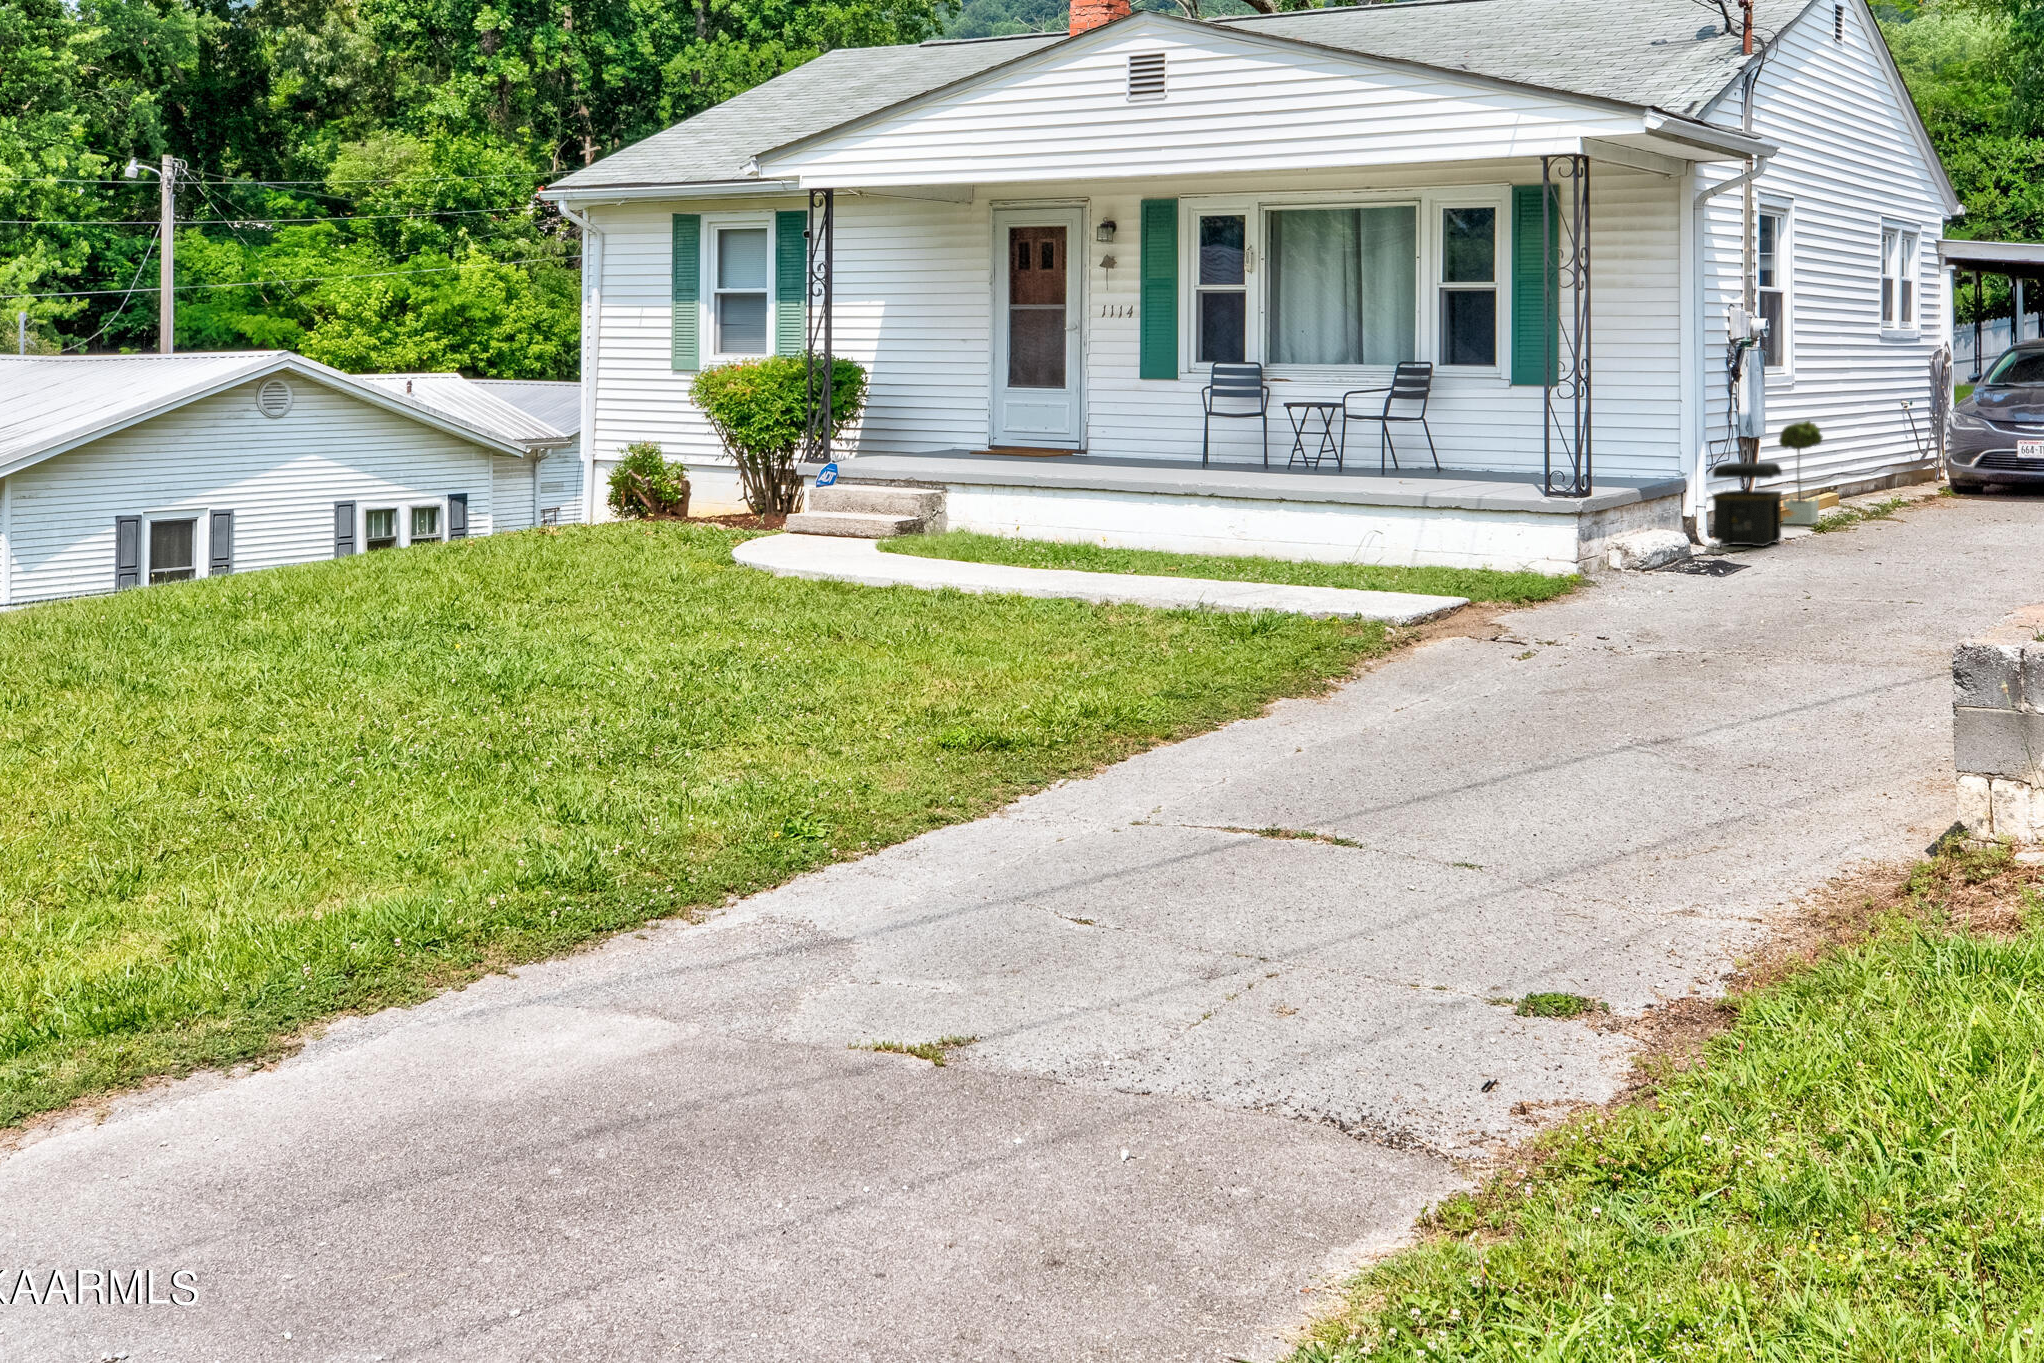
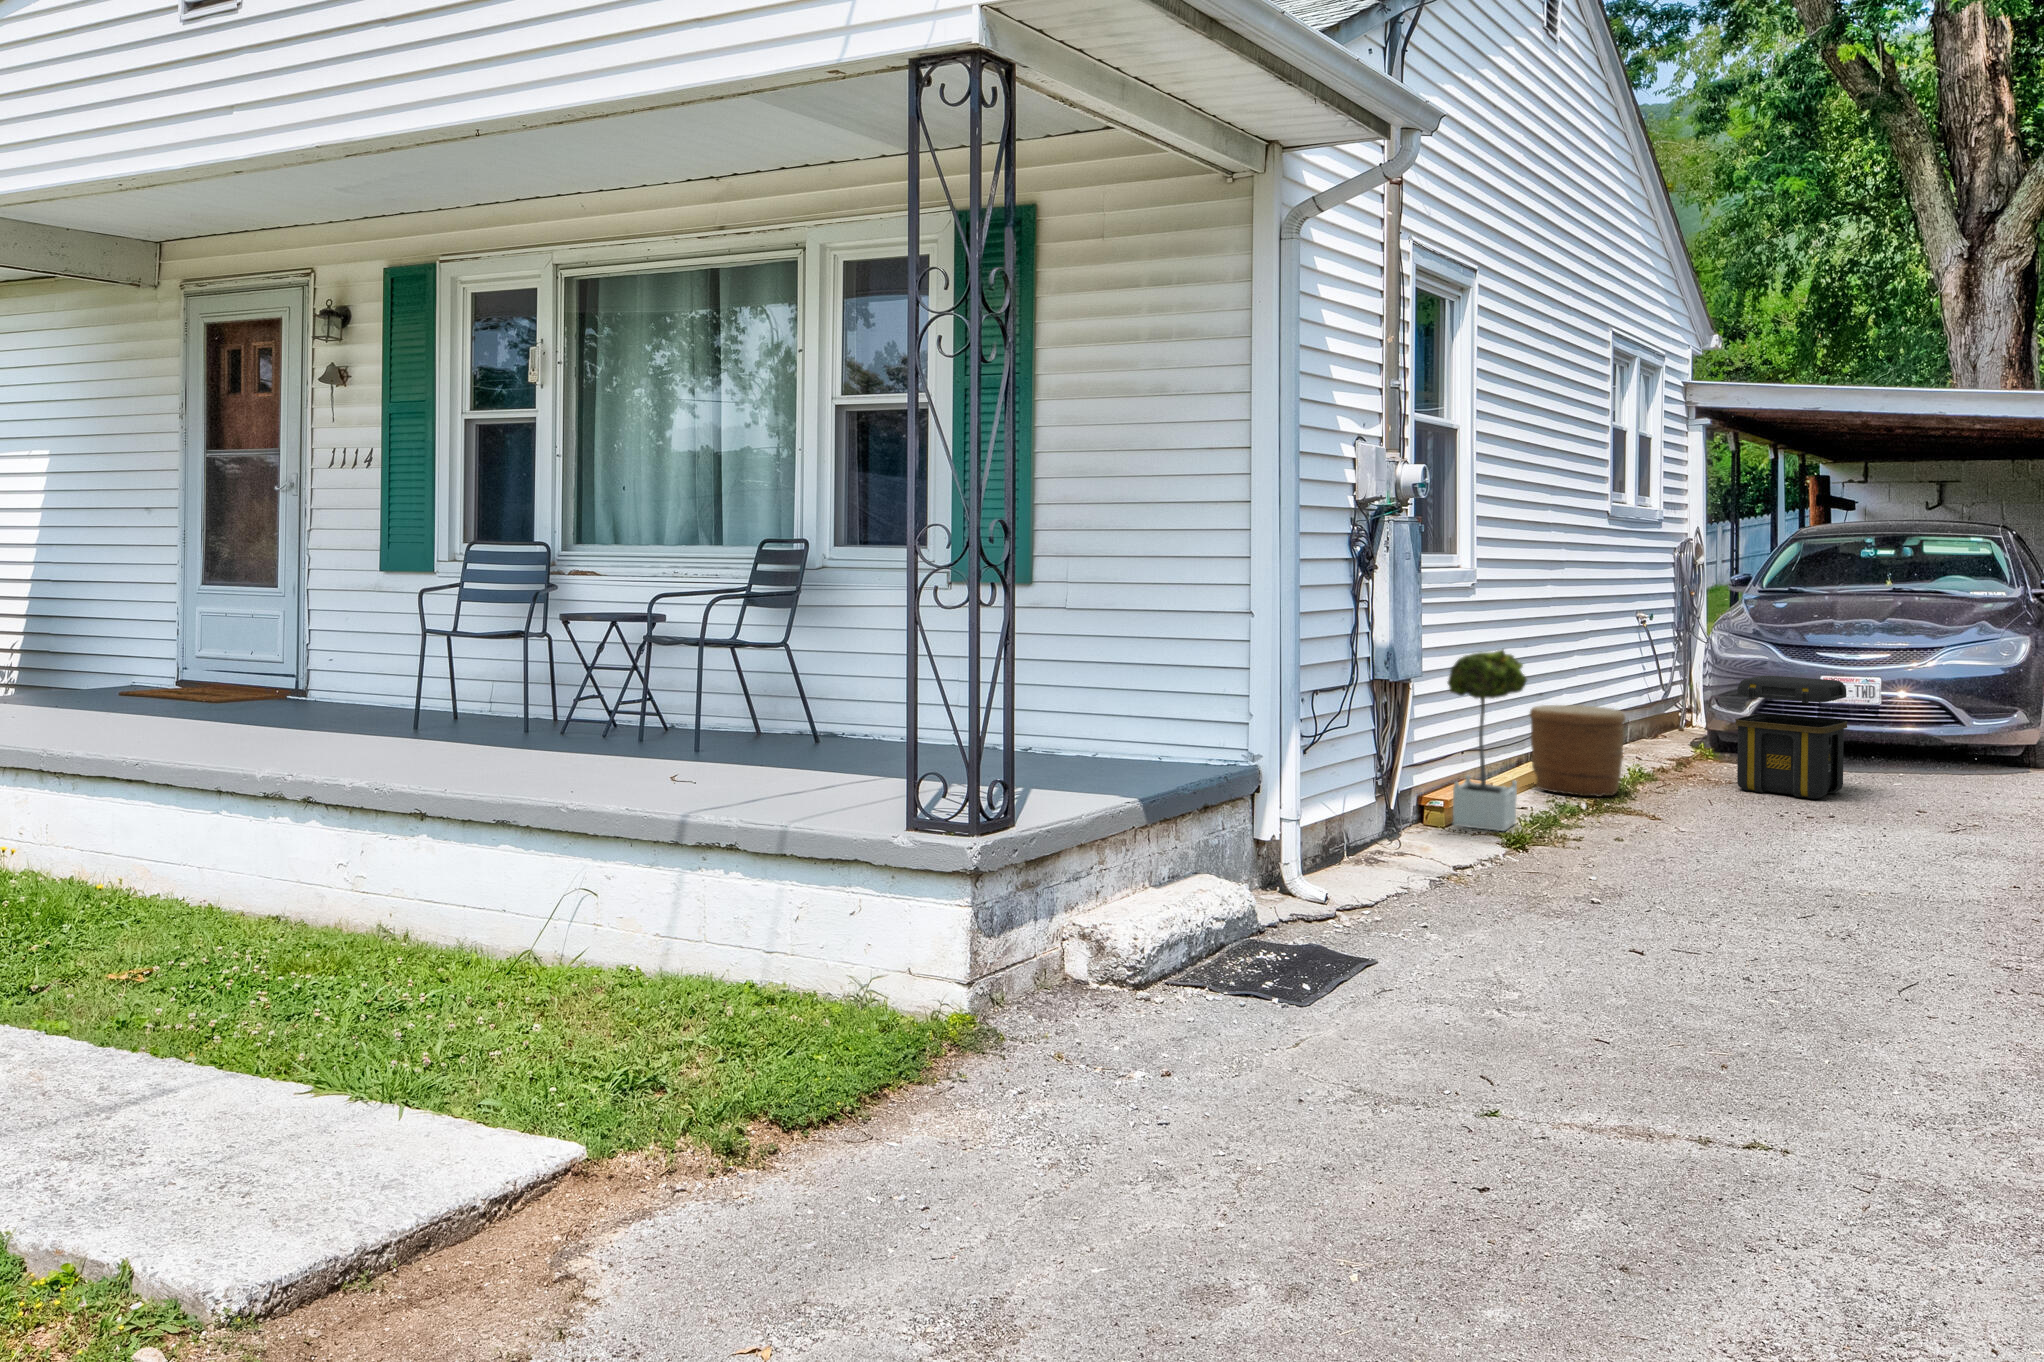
woven basket: none [1828,457,1883,510] -> present [1530,705,1626,797]
toolbox: present [1712,463,1782,546] -> present [1735,676,1847,799]

